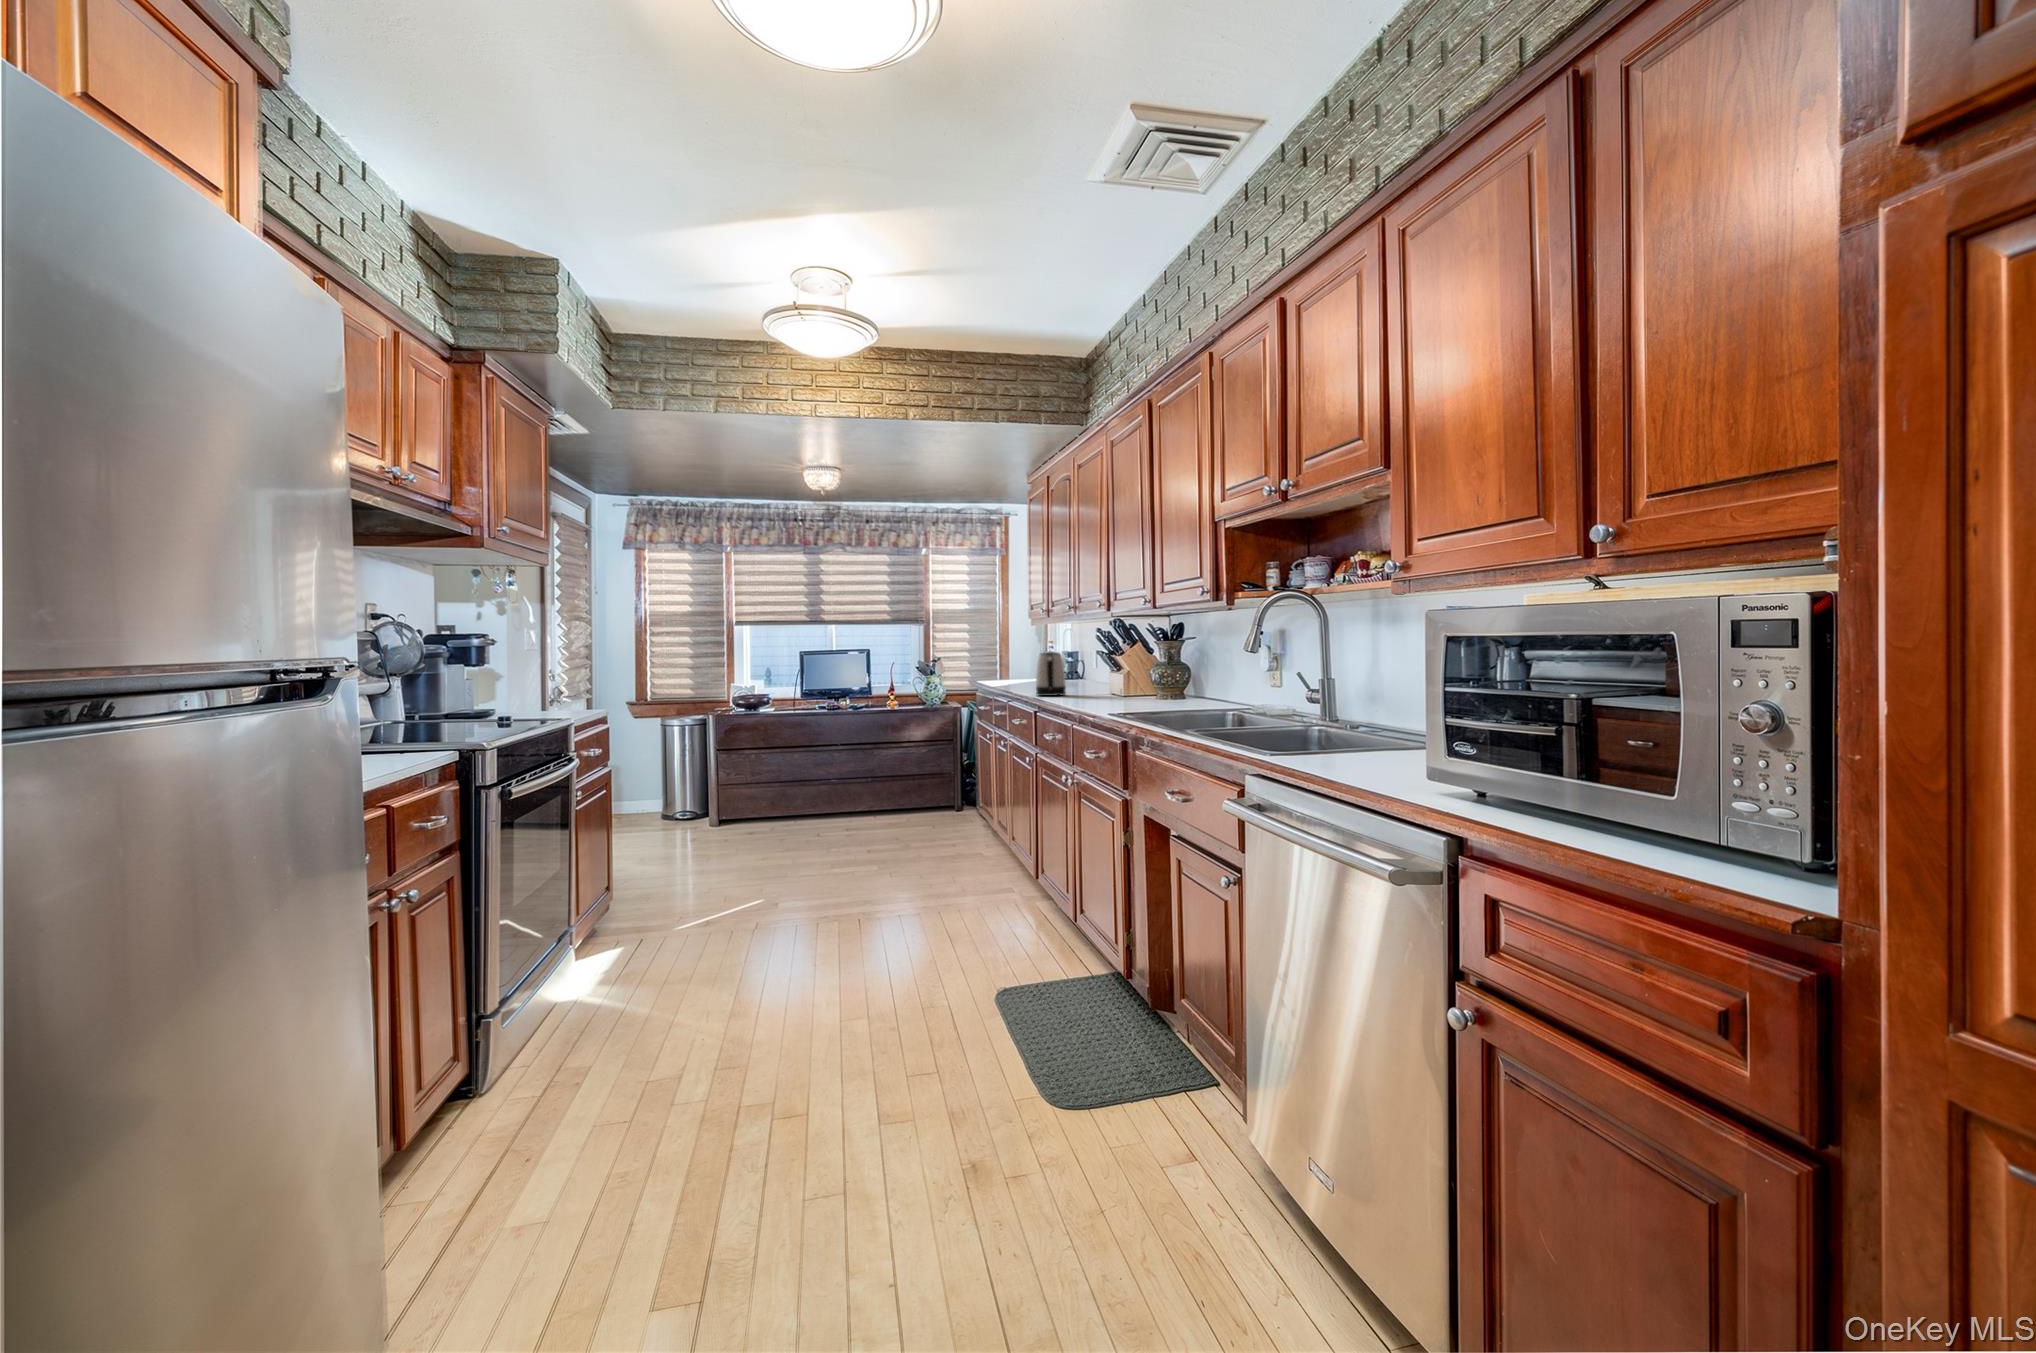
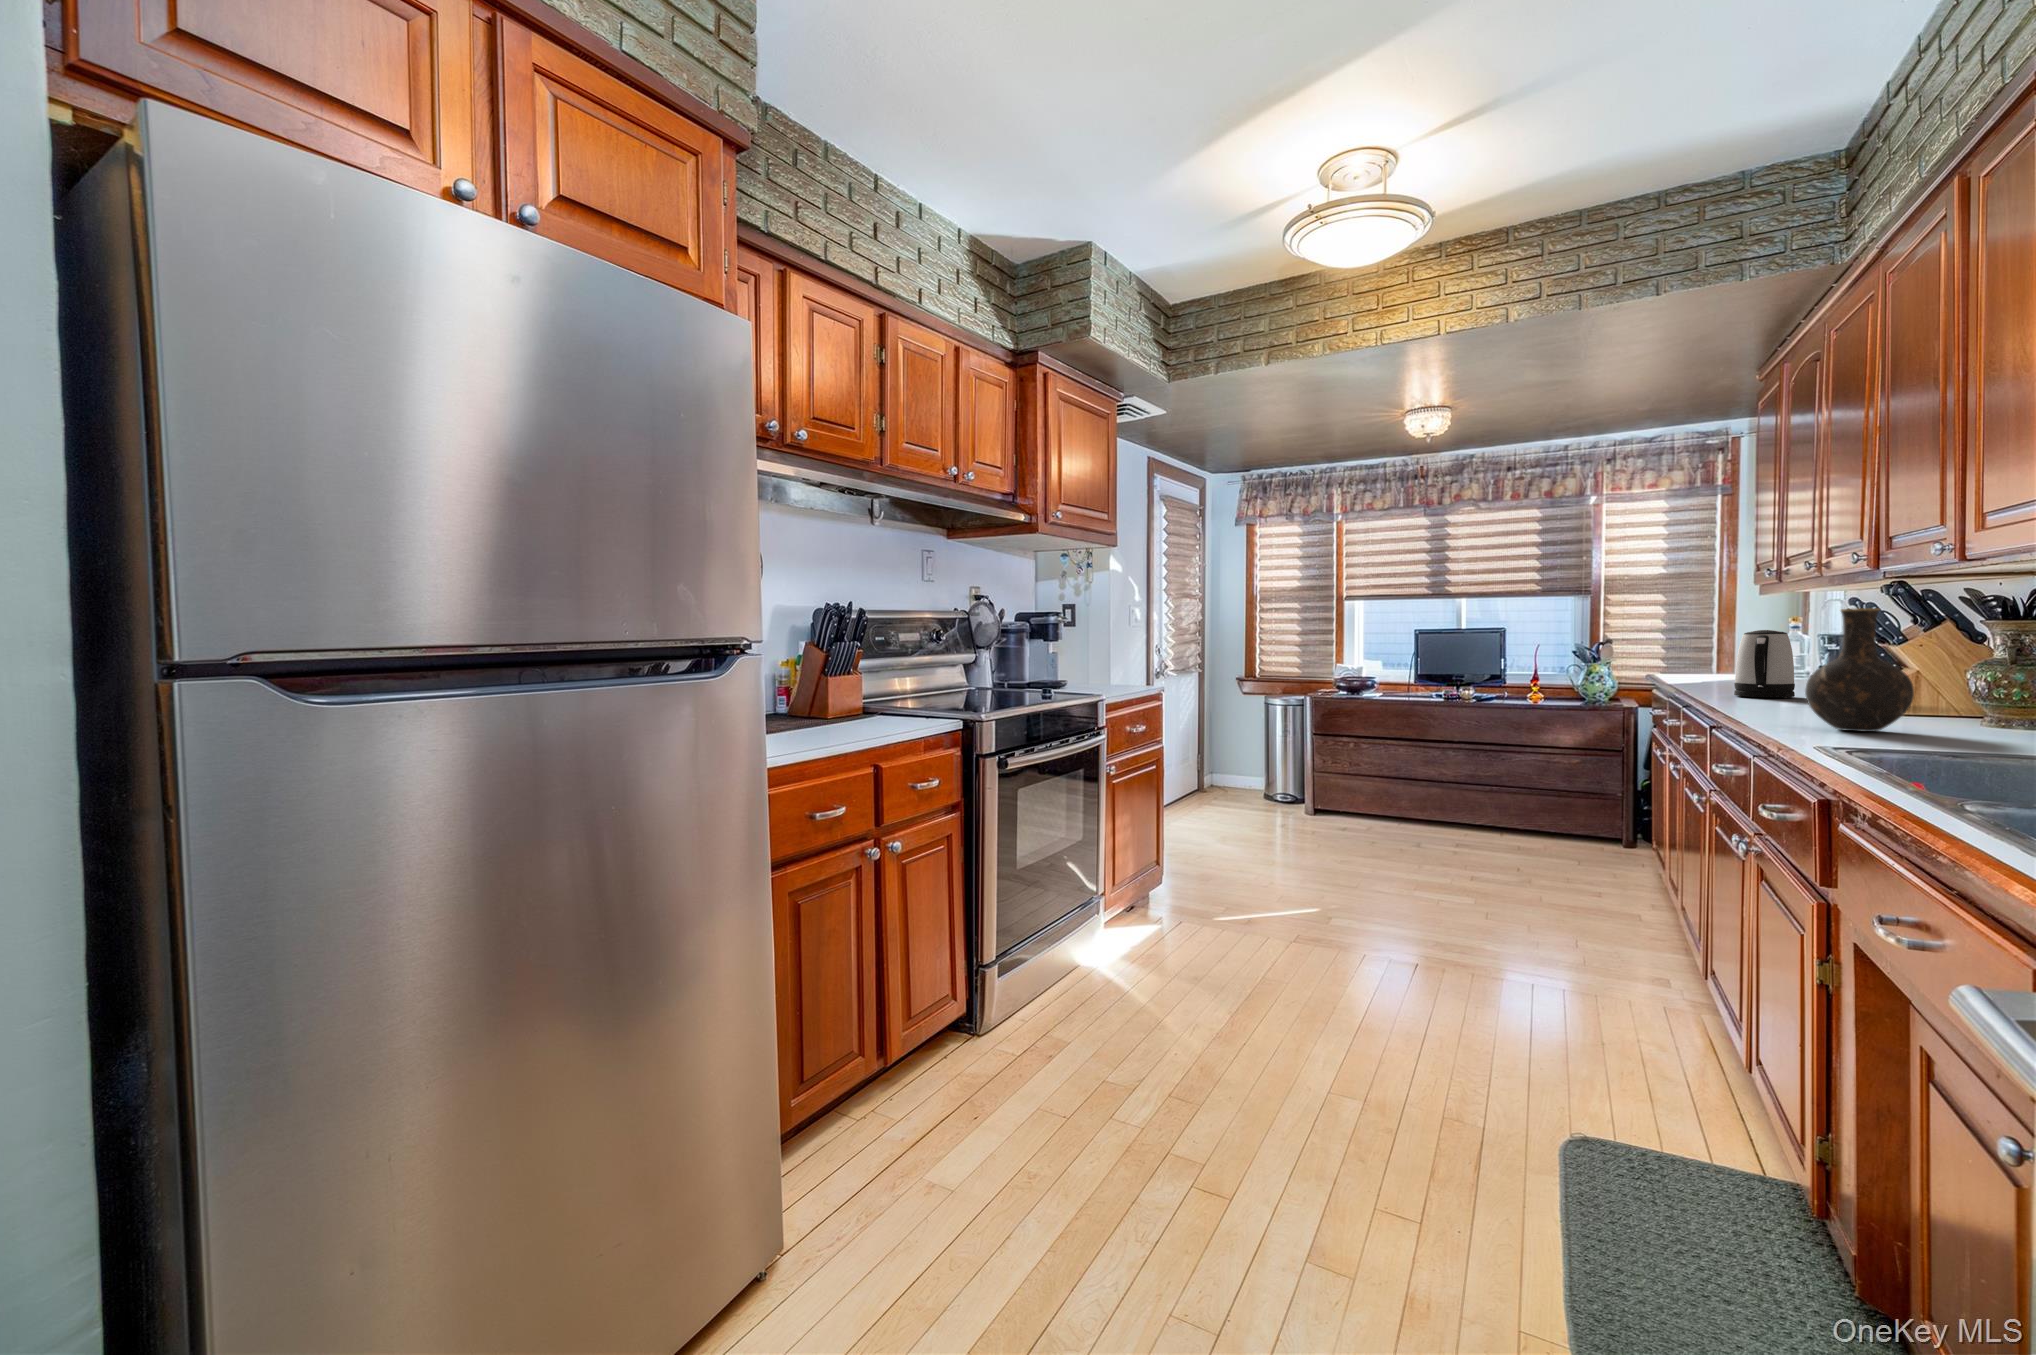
vase: none [1090,637,1136,710] -> present [1805,608,1914,732]

